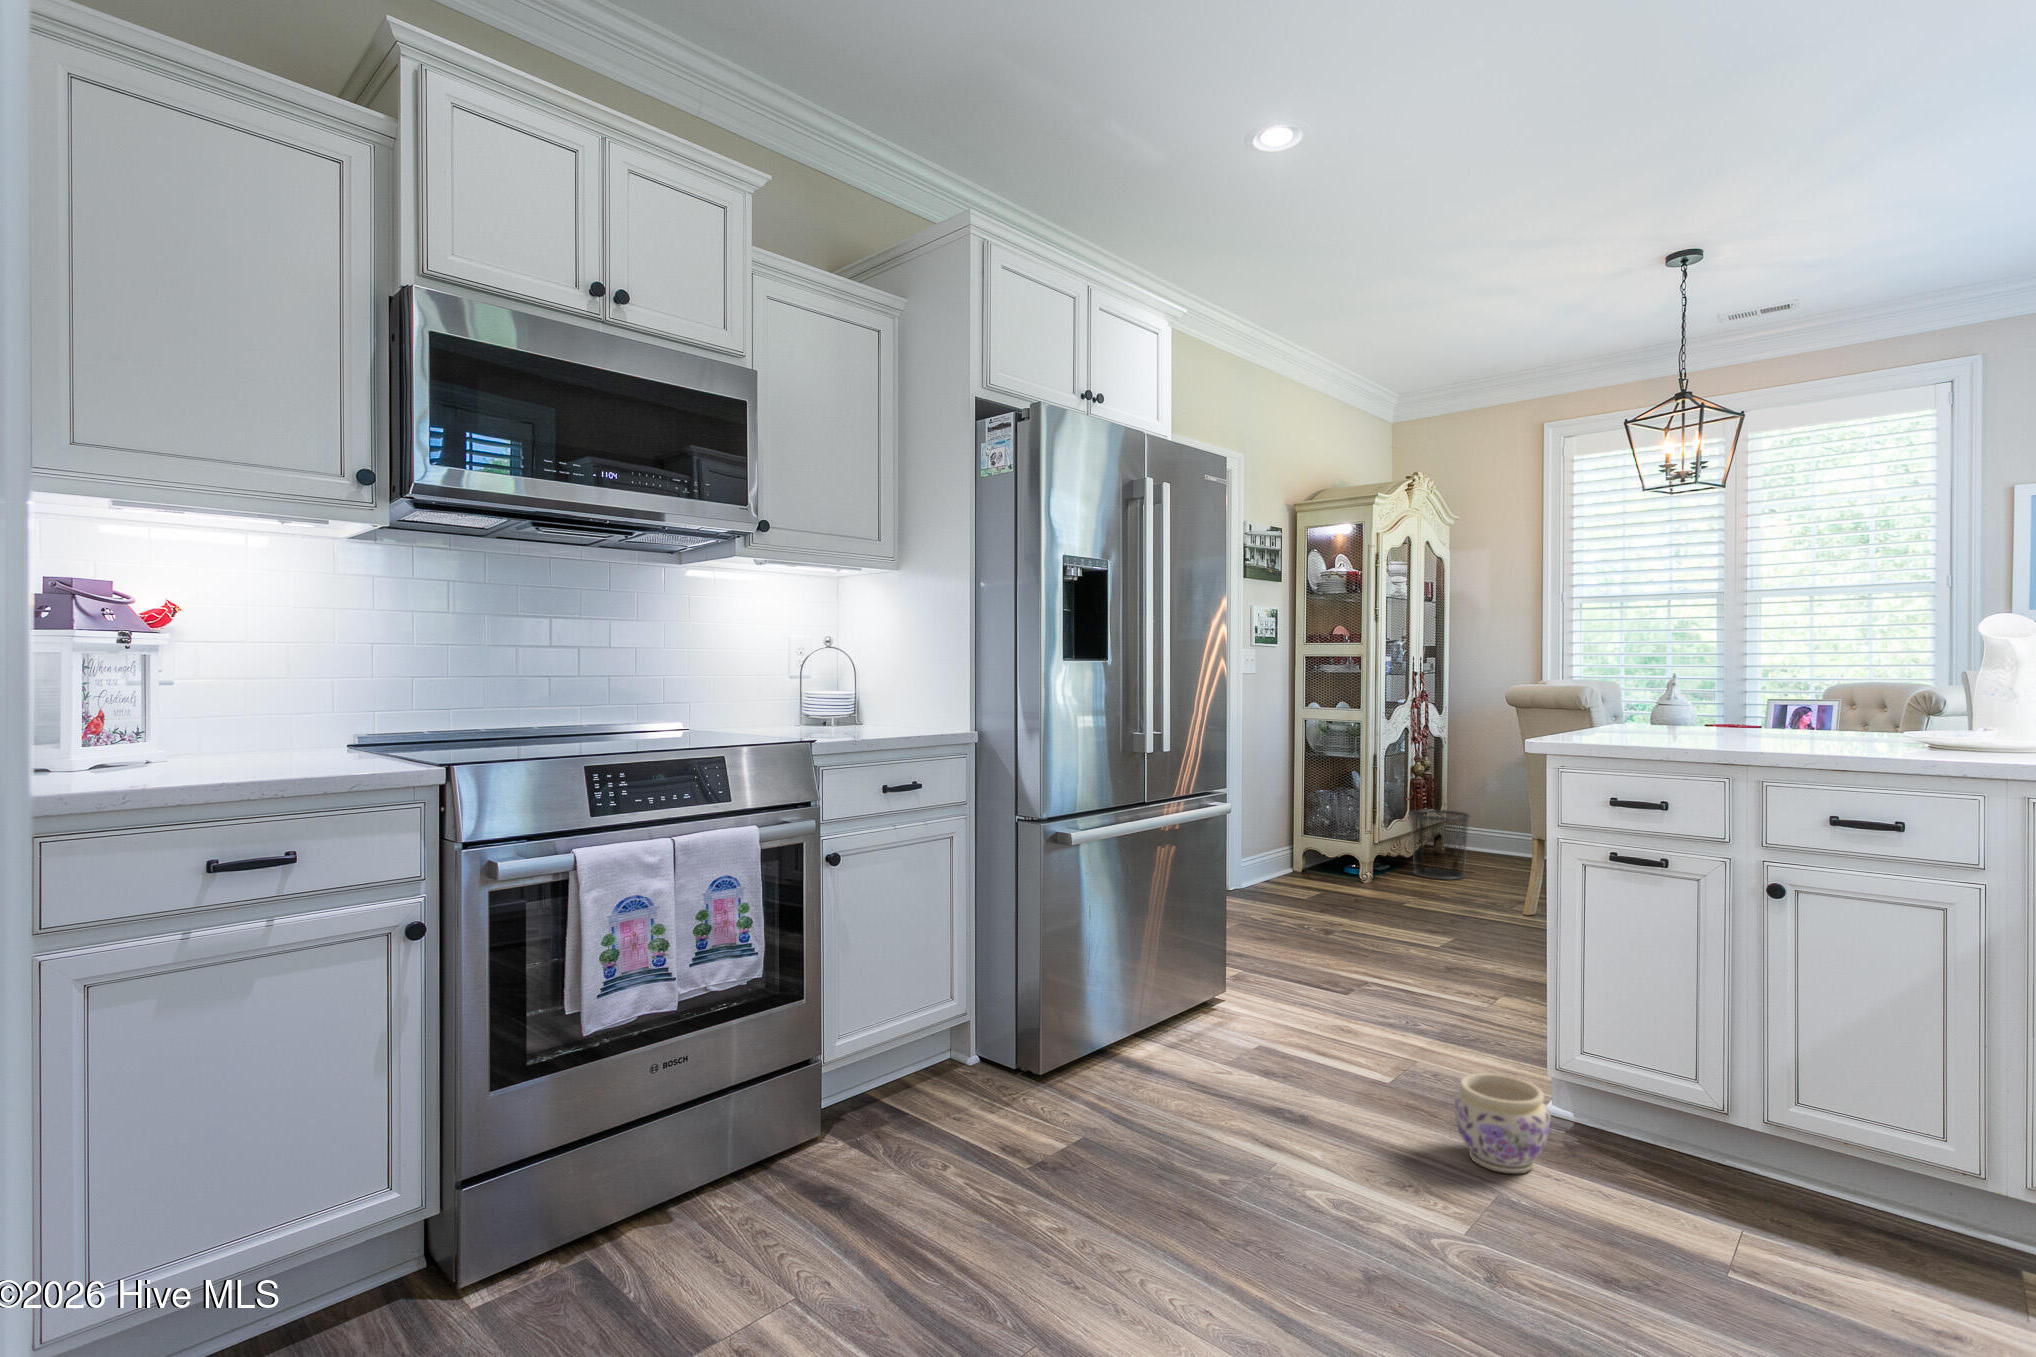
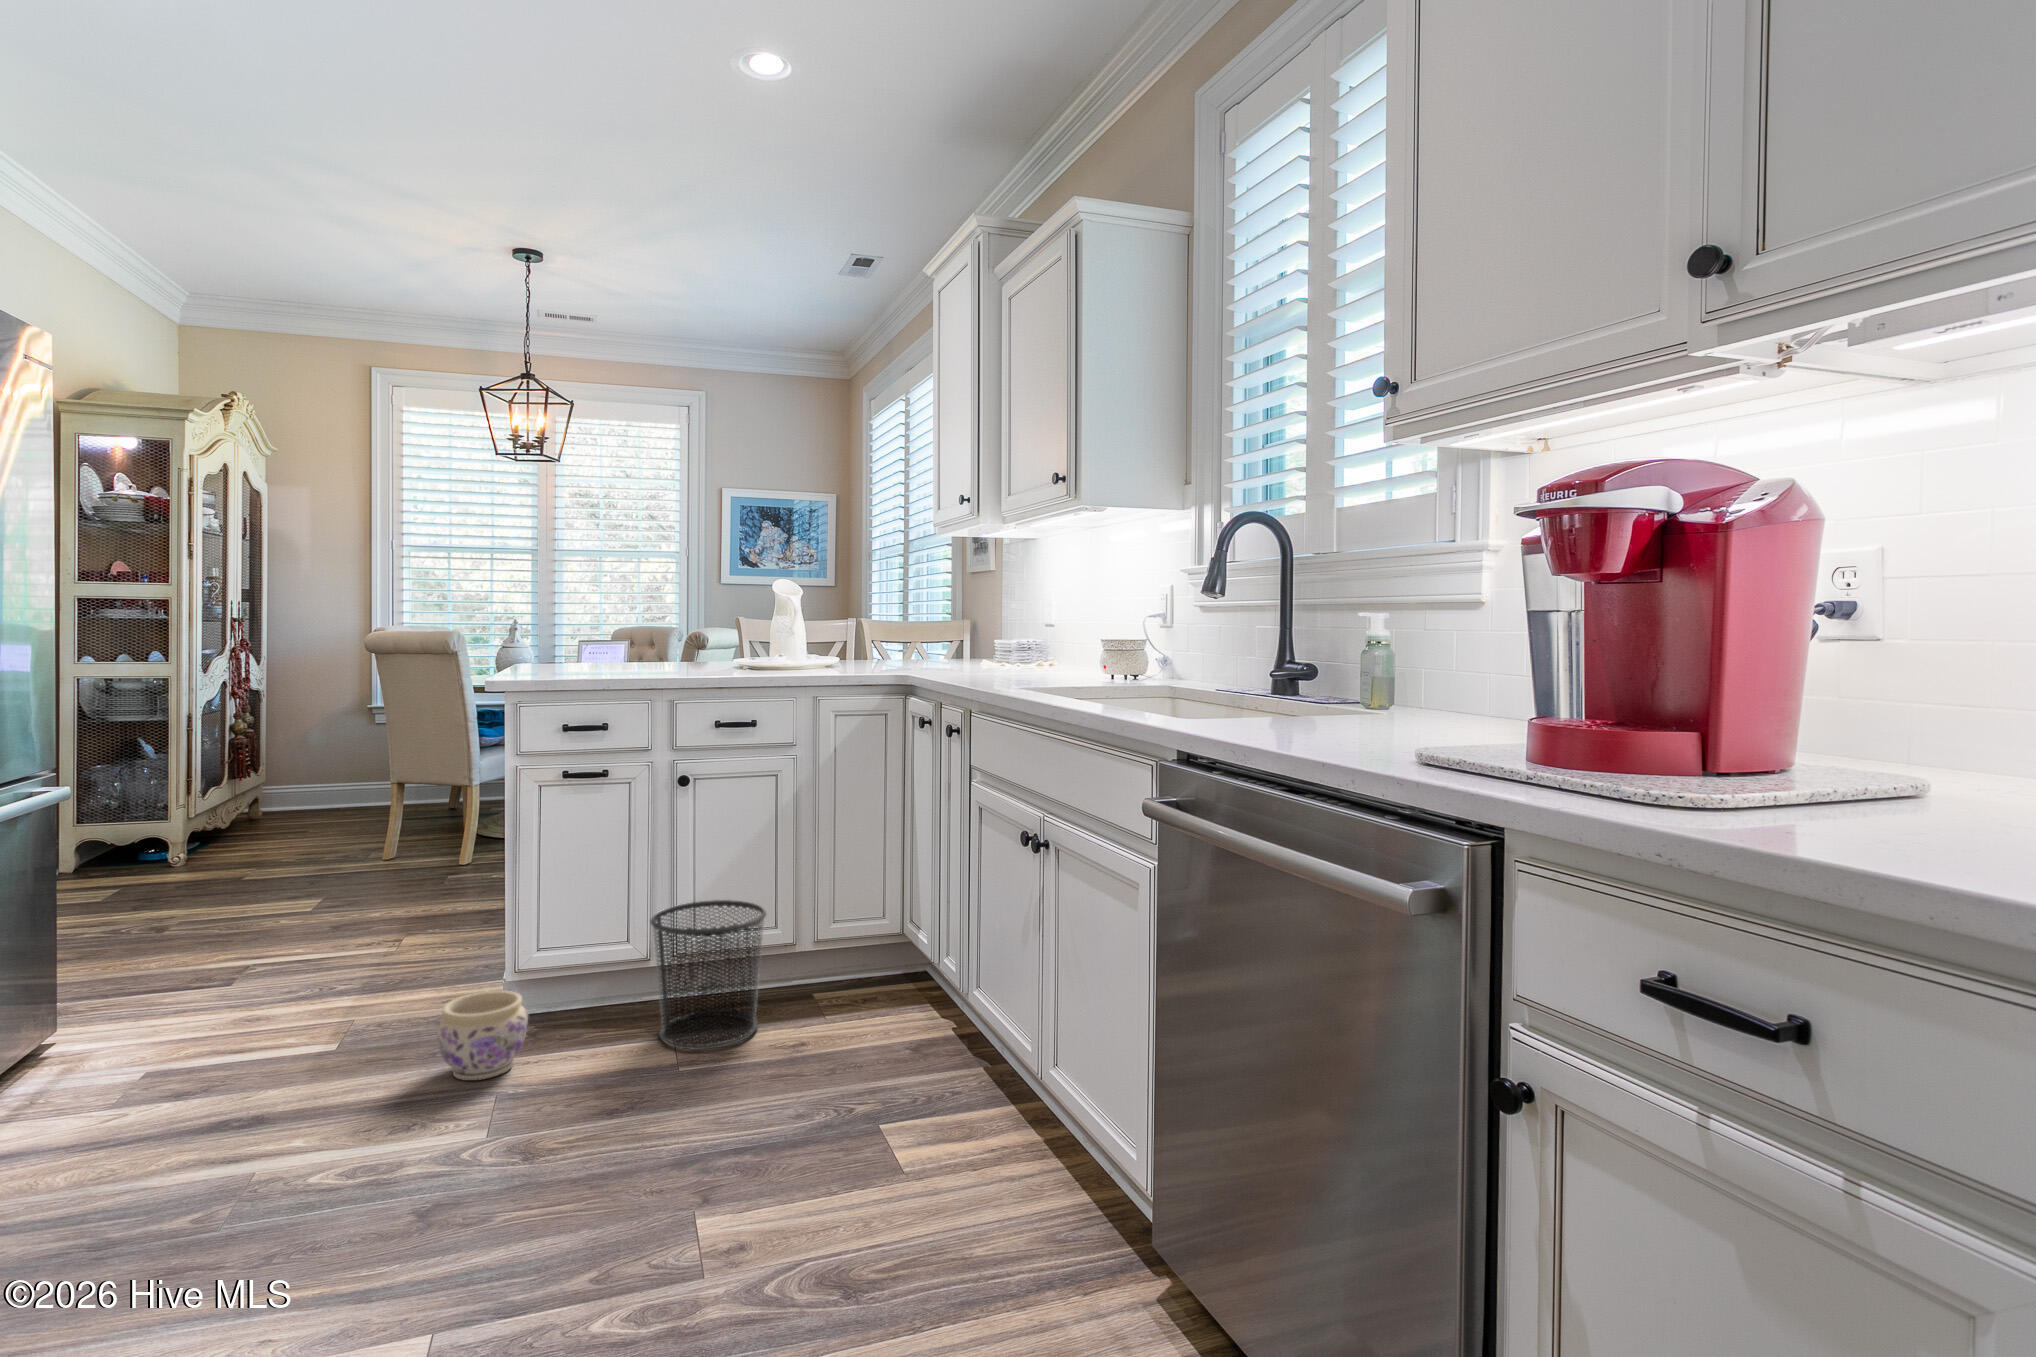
waste bin: present [1409,810,1470,880] -> present [650,900,766,1050]

